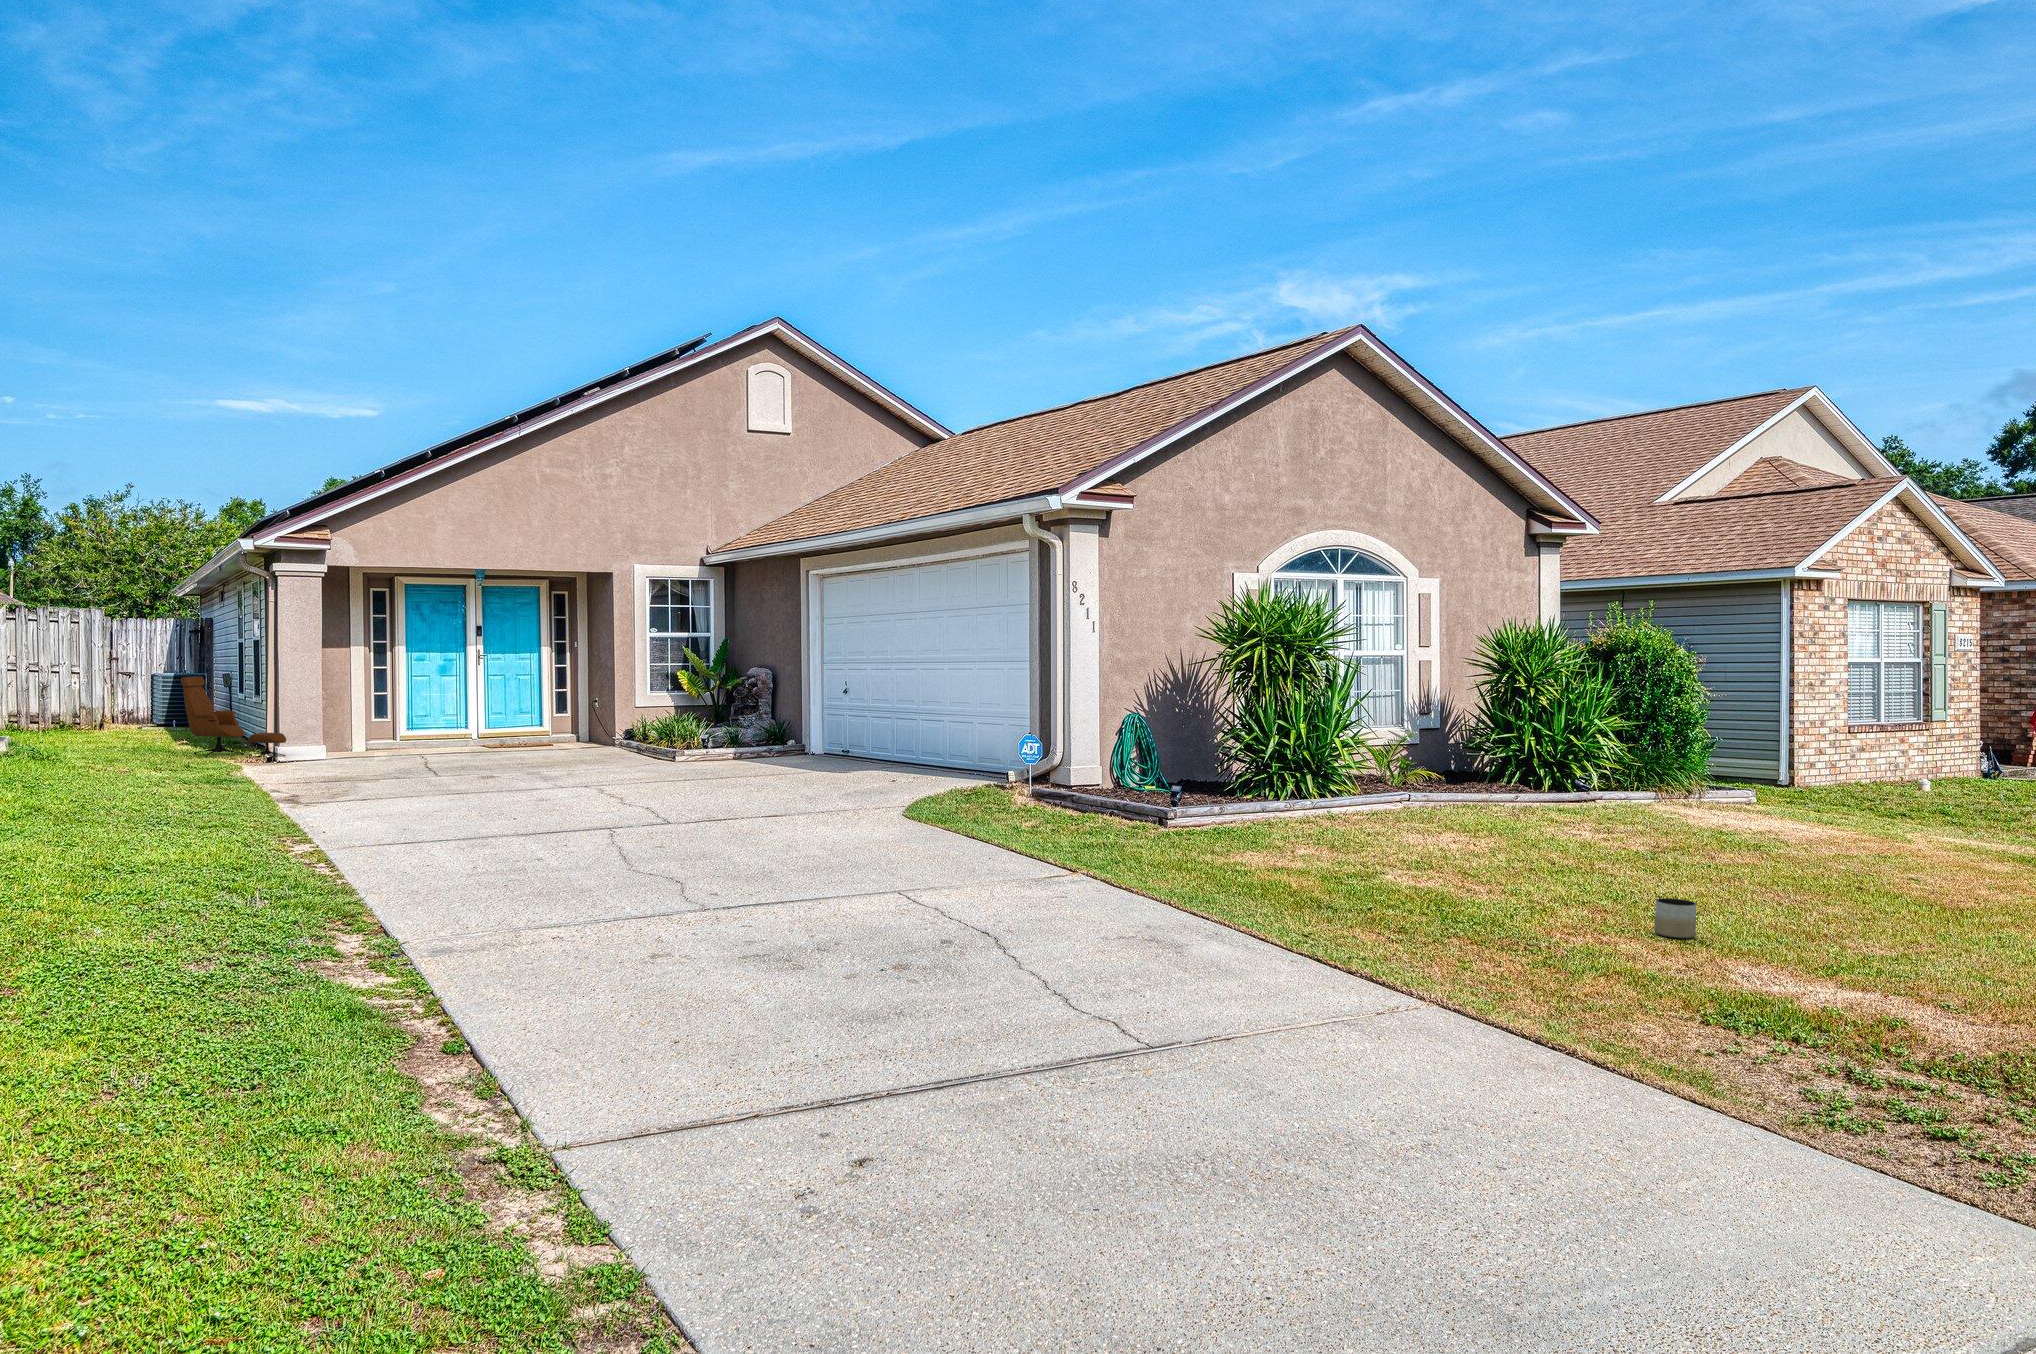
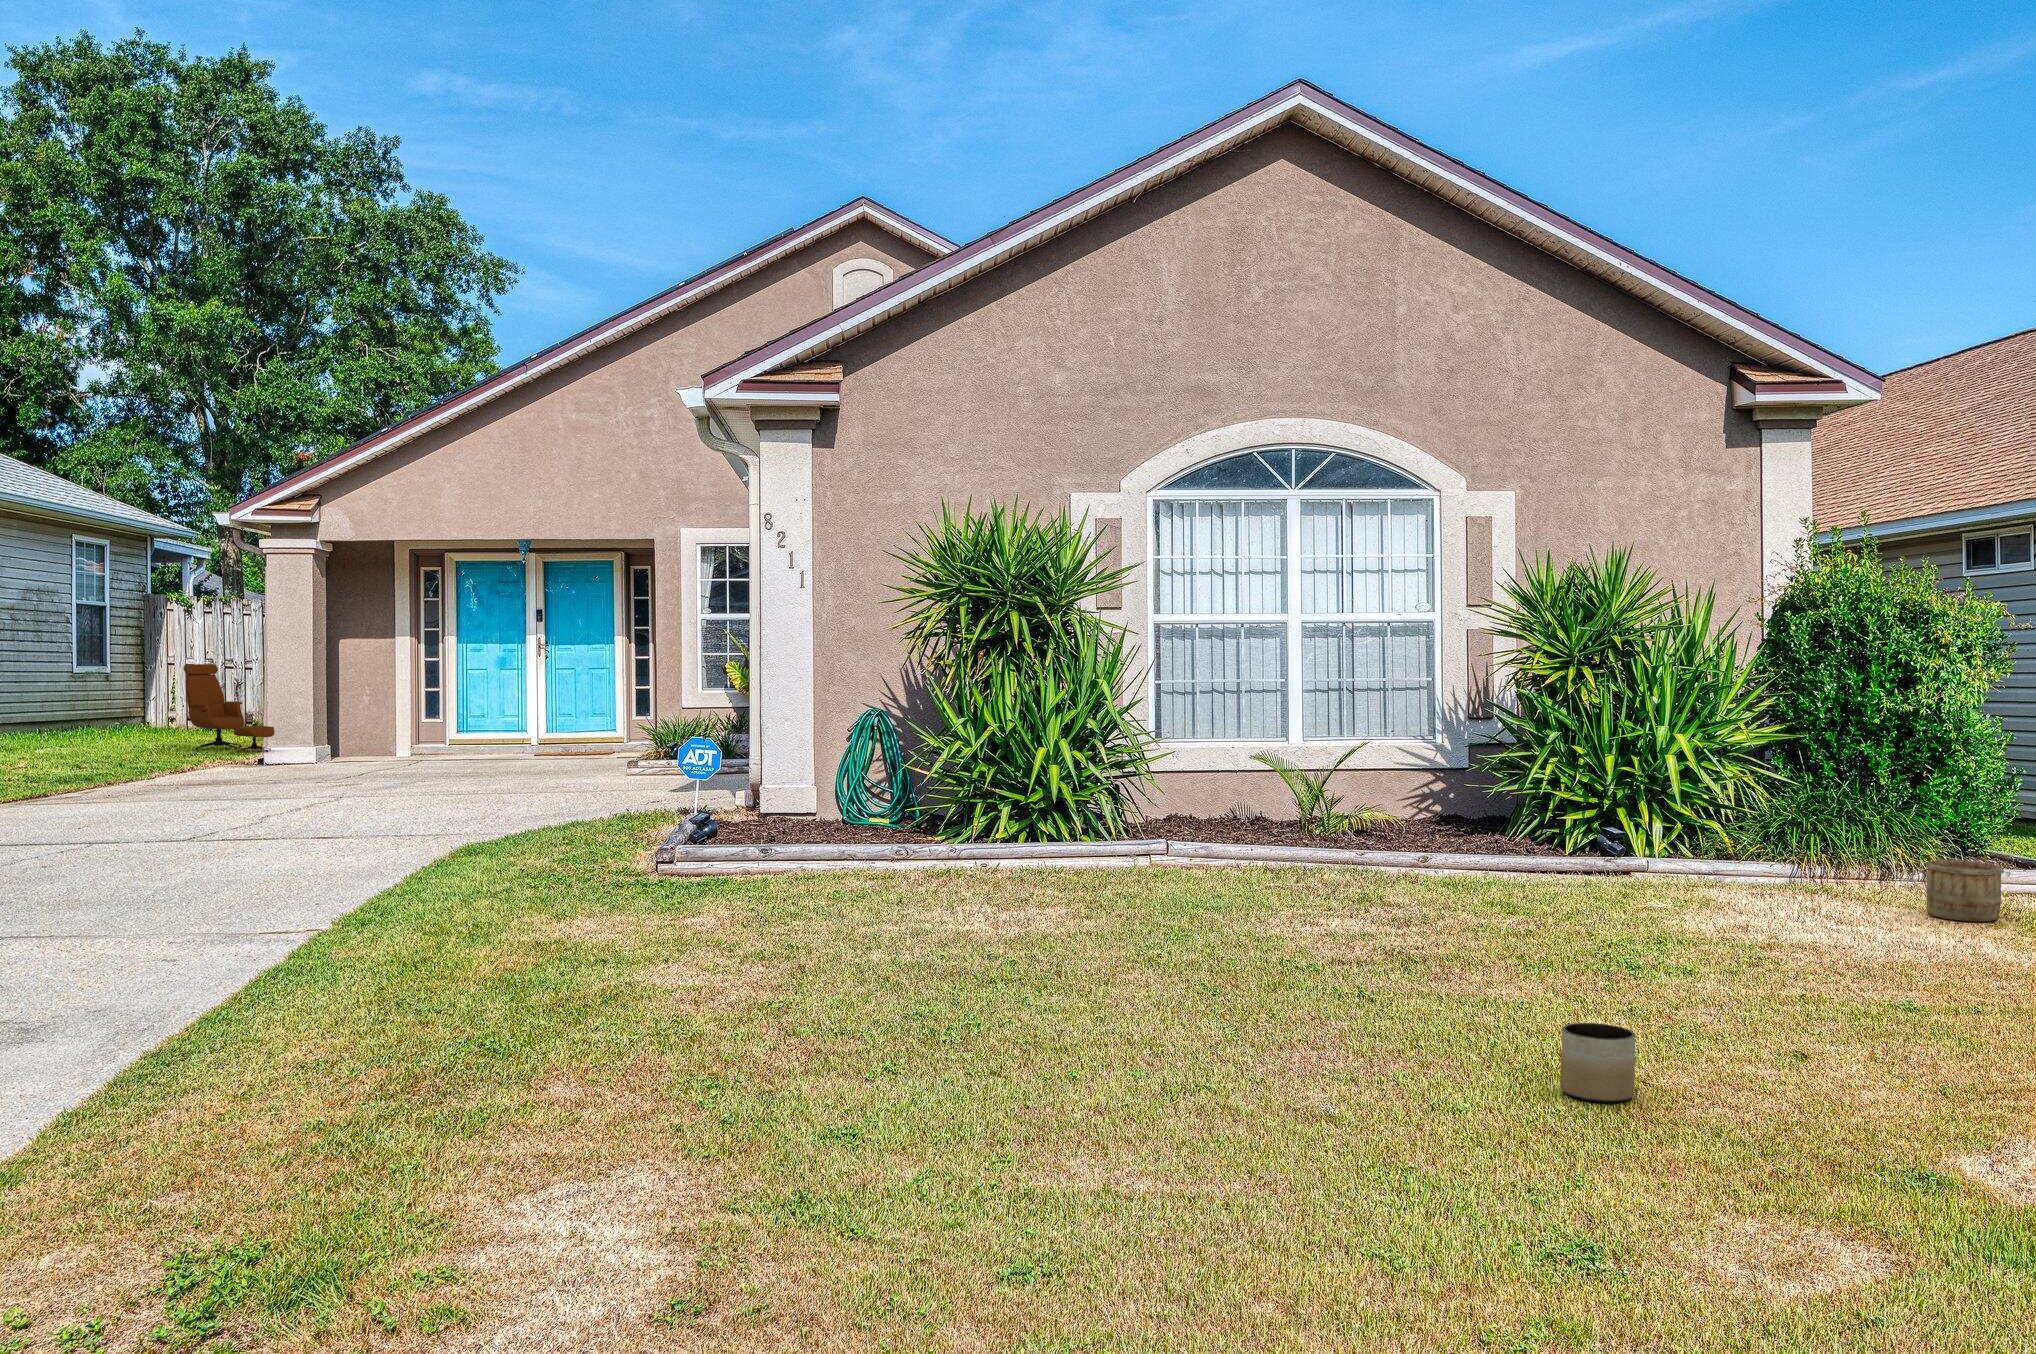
wooden bucket: none [1694,778,1732,808] -> present [1925,860,2004,921]
planter: present [1654,898,1697,939] -> present [1560,1023,1635,1102]

